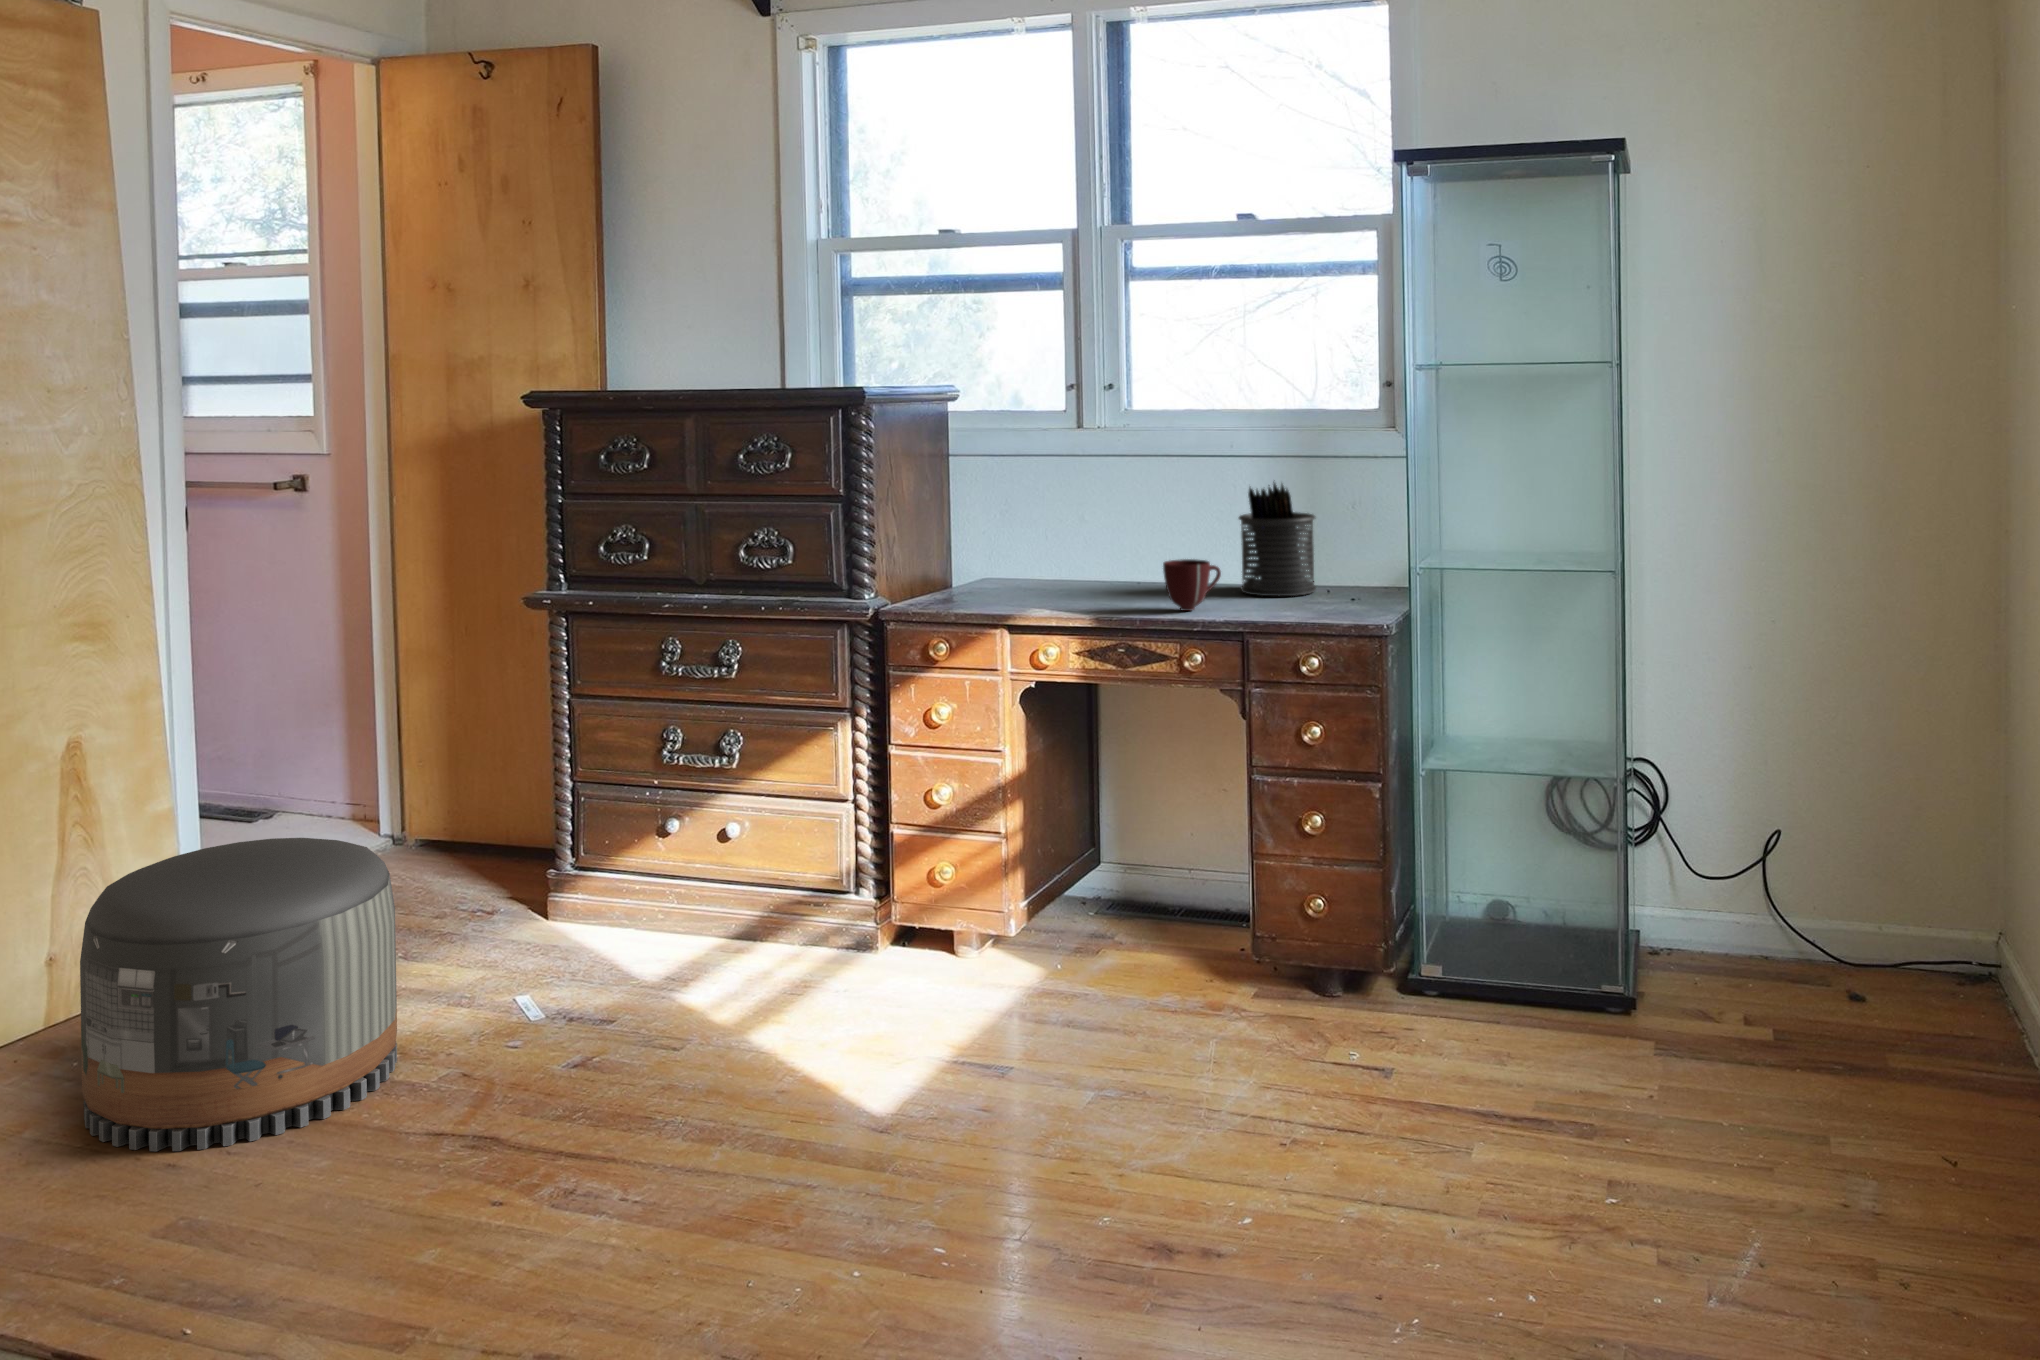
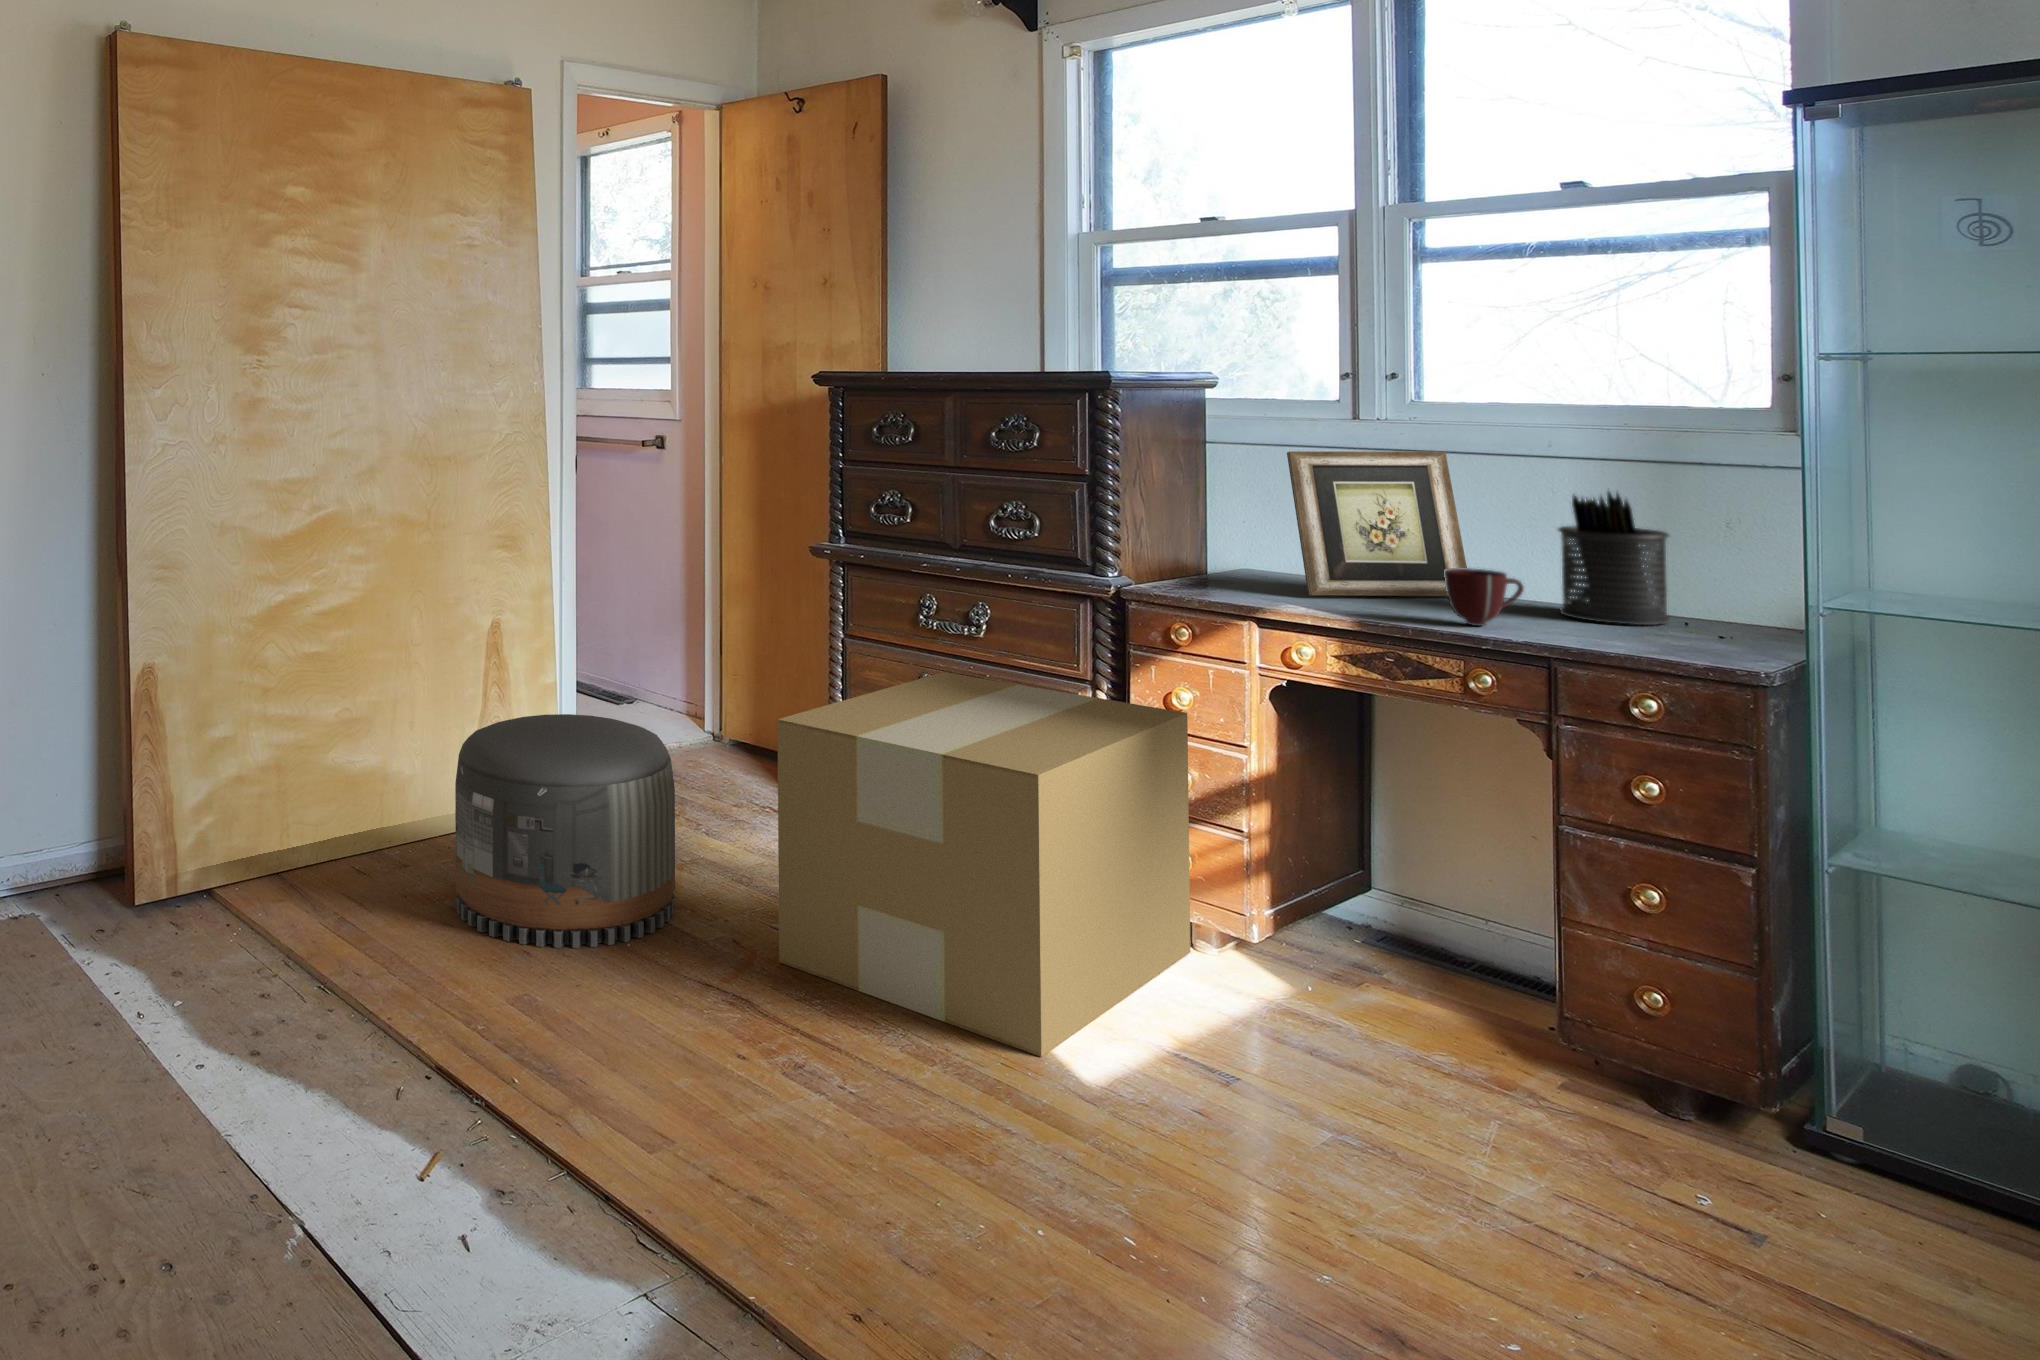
picture frame: none [1026,453,1173,597] -> present [1287,451,1467,596]
cardboard box: none [538,720,952,1104] -> present [777,672,1190,1057]

